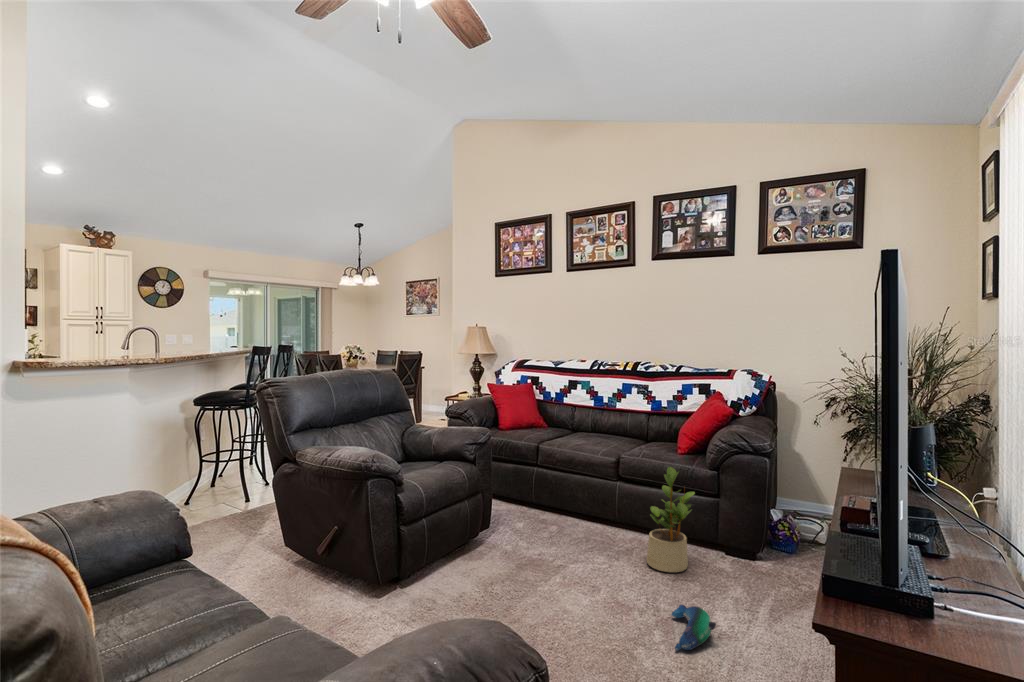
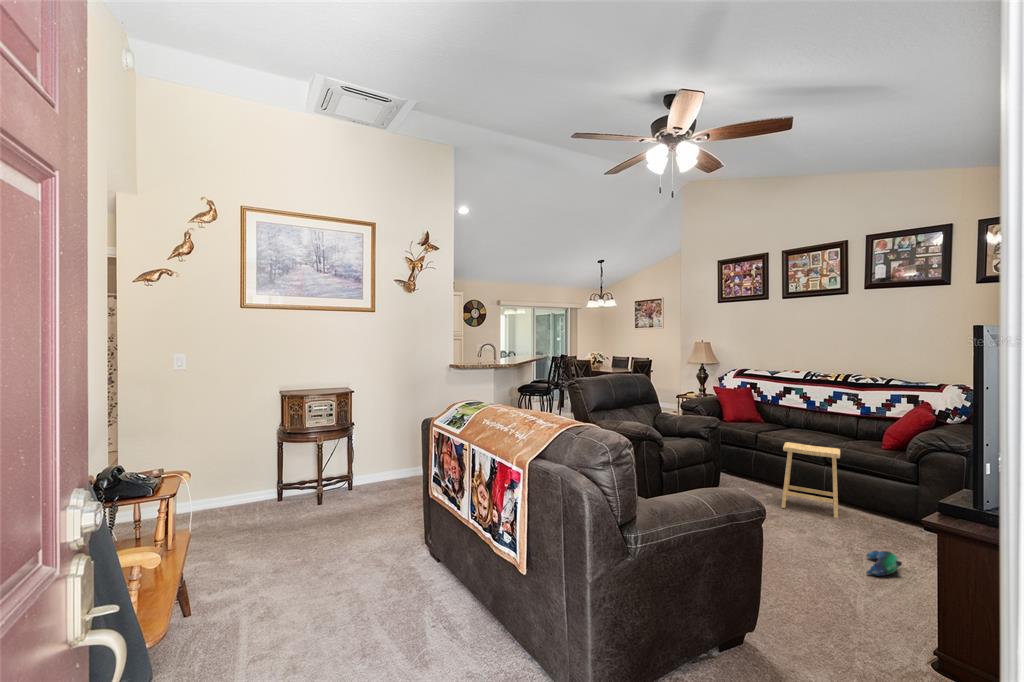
footstool: none [566,455,634,553] -> present [781,442,840,518]
potted plant: present [647,467,695,572] -> none [849,455,894,534]

